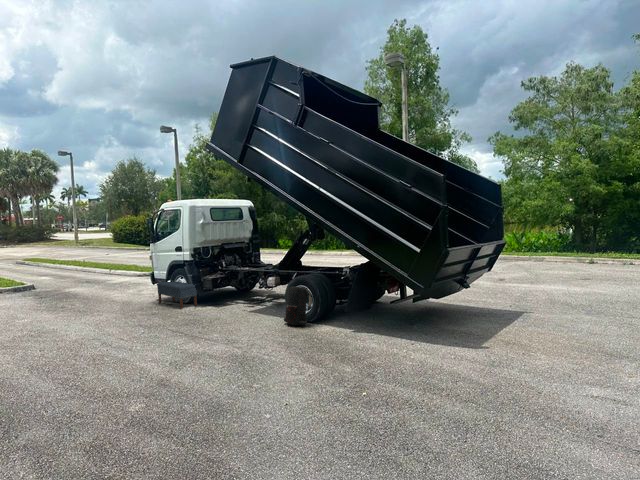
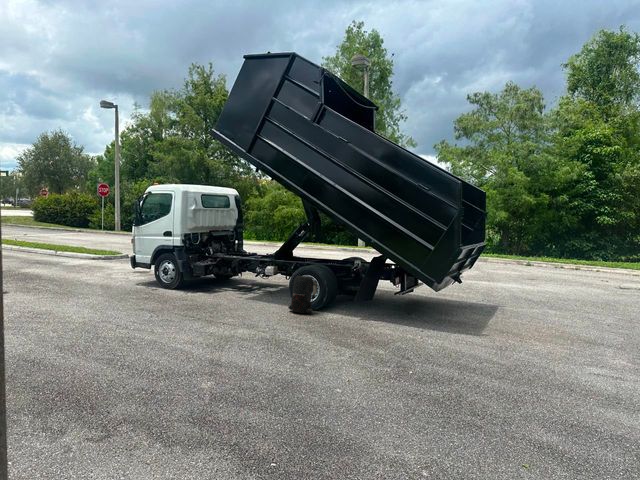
bench: present [157,281,197,309] -> none [141,265,187,295]

